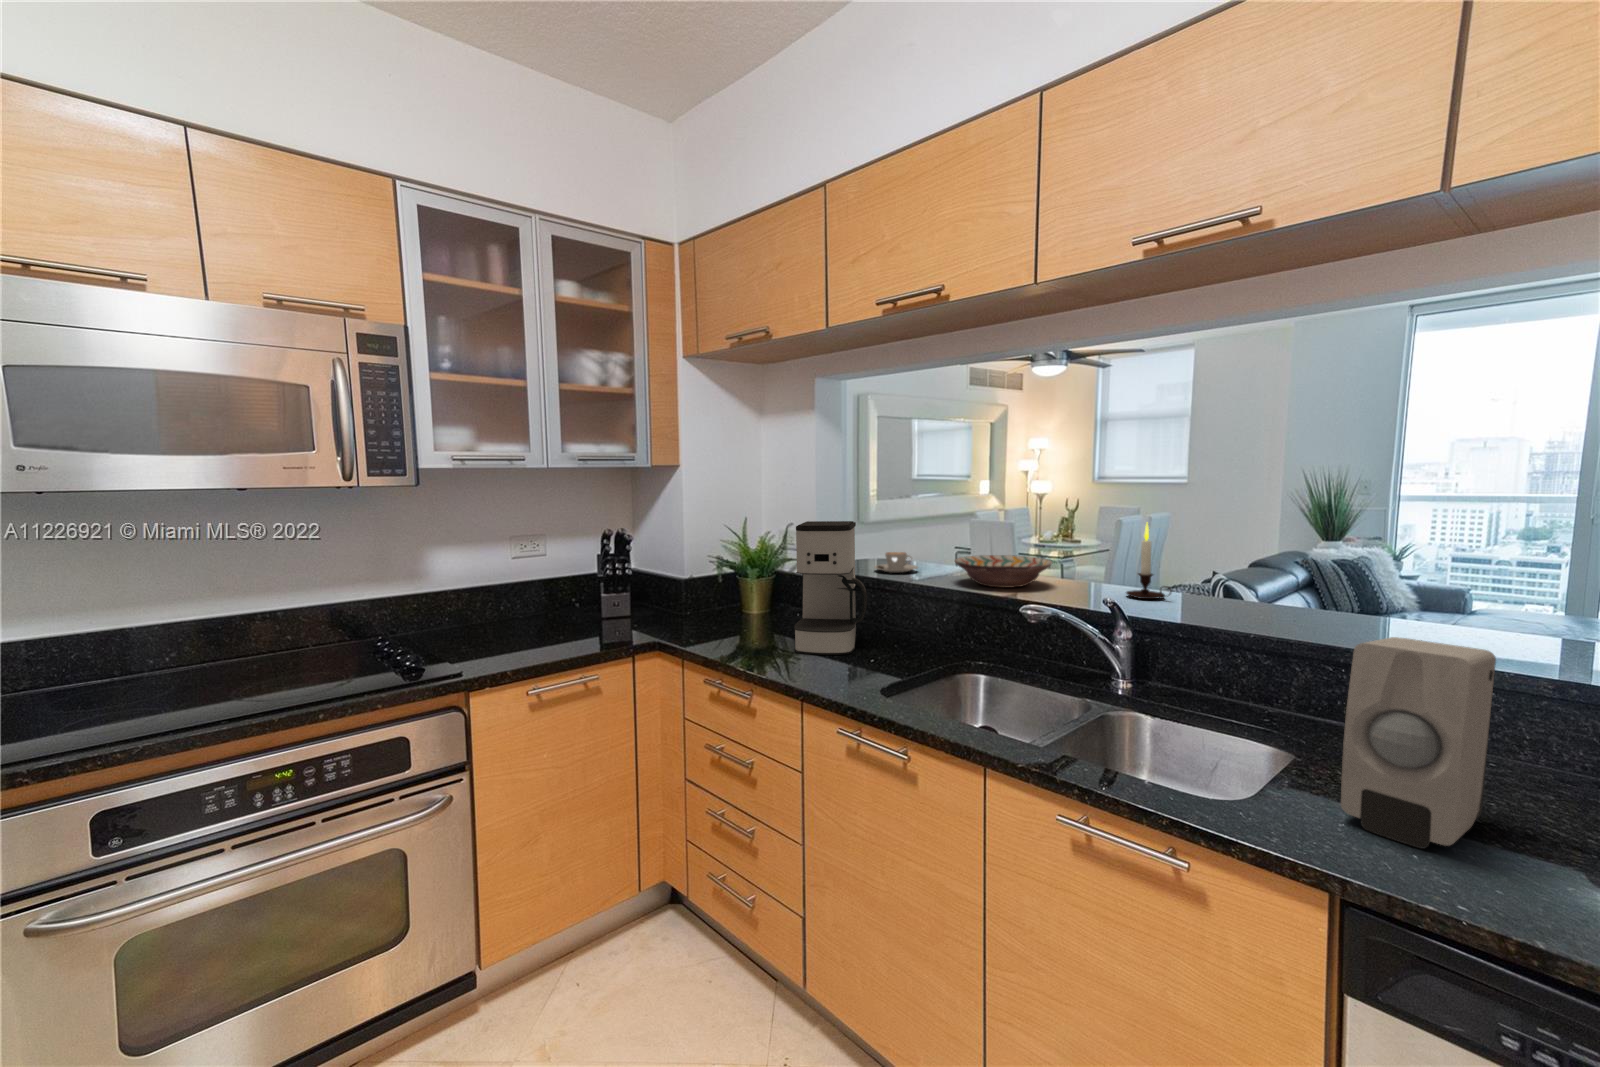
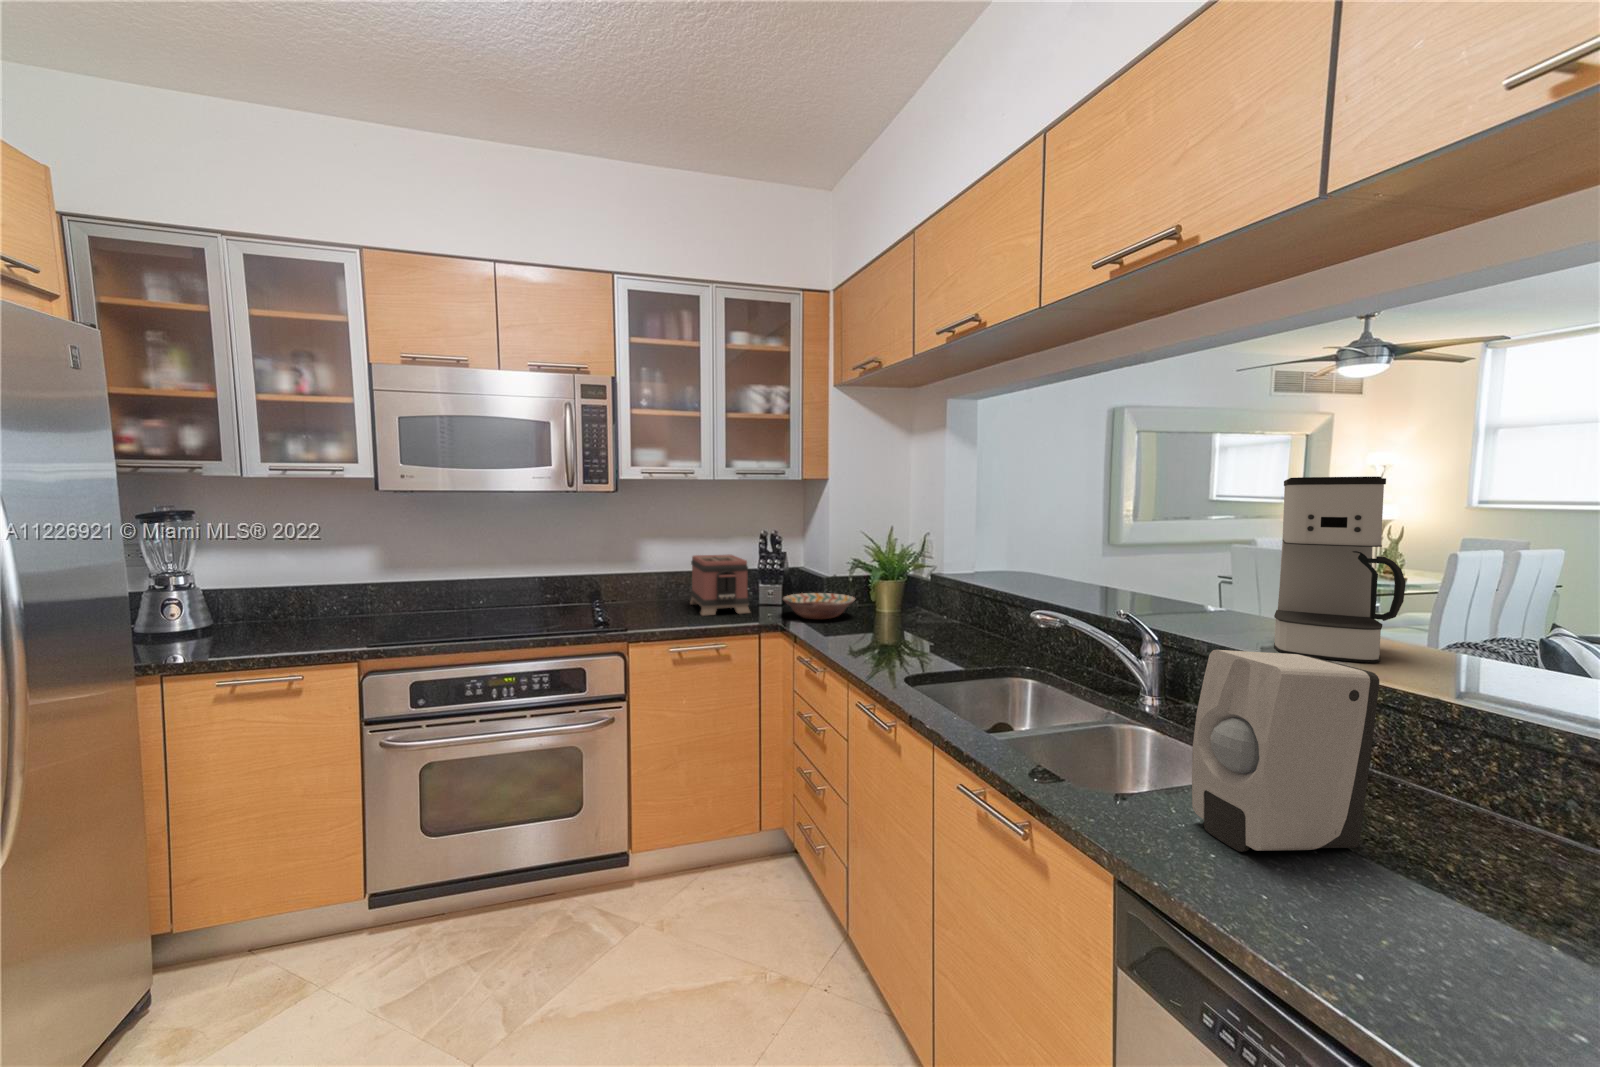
coffee maker: present [794,521,867,655] -> present [1274,477,1406,663]
candle: present [1126,524,1171,599] -> none [1207,541,1252,624]
coffee cup: present [874,552,918,573] -> none [987,564,1032,584]
decorative bowl: present [955,555,1052,588] -> present [783,593,855,619]
toaster: none [510,559,606,641] -> present [690,555,750,616]

